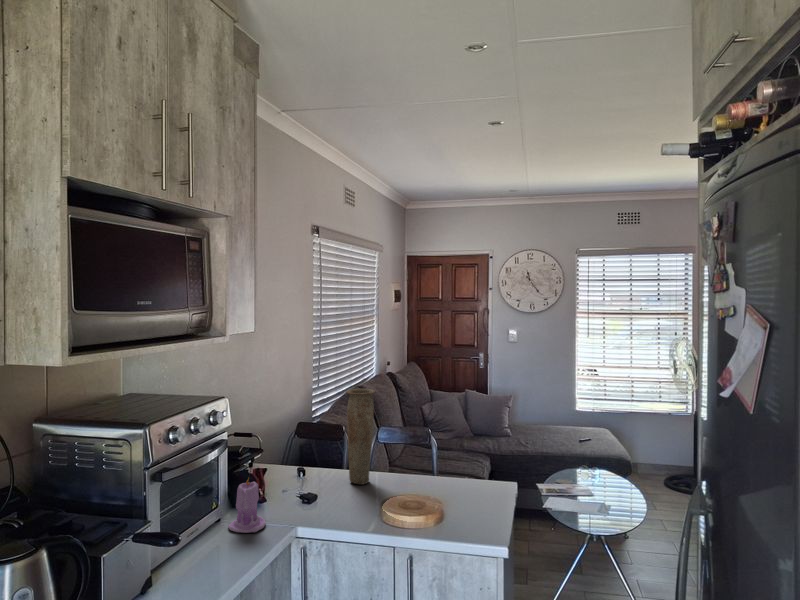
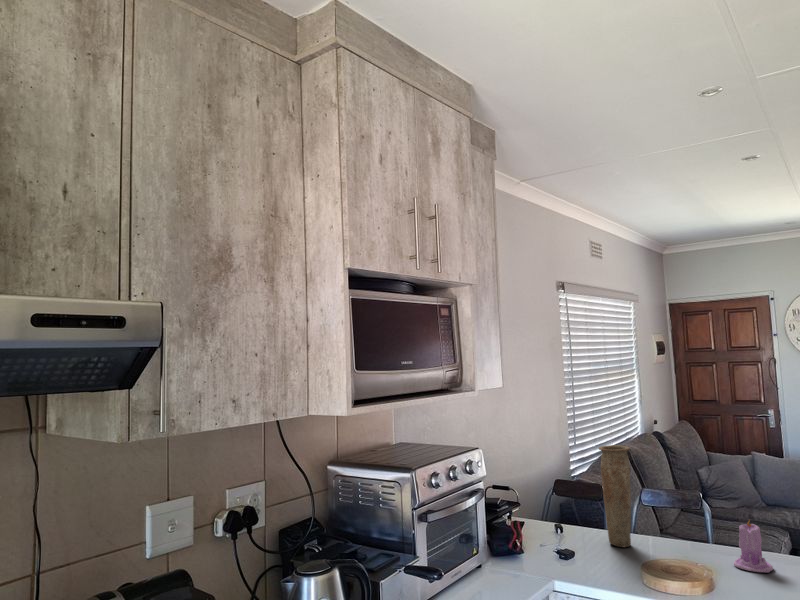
candle: present [228,479,266,533] -> present [734,520,773,573]

